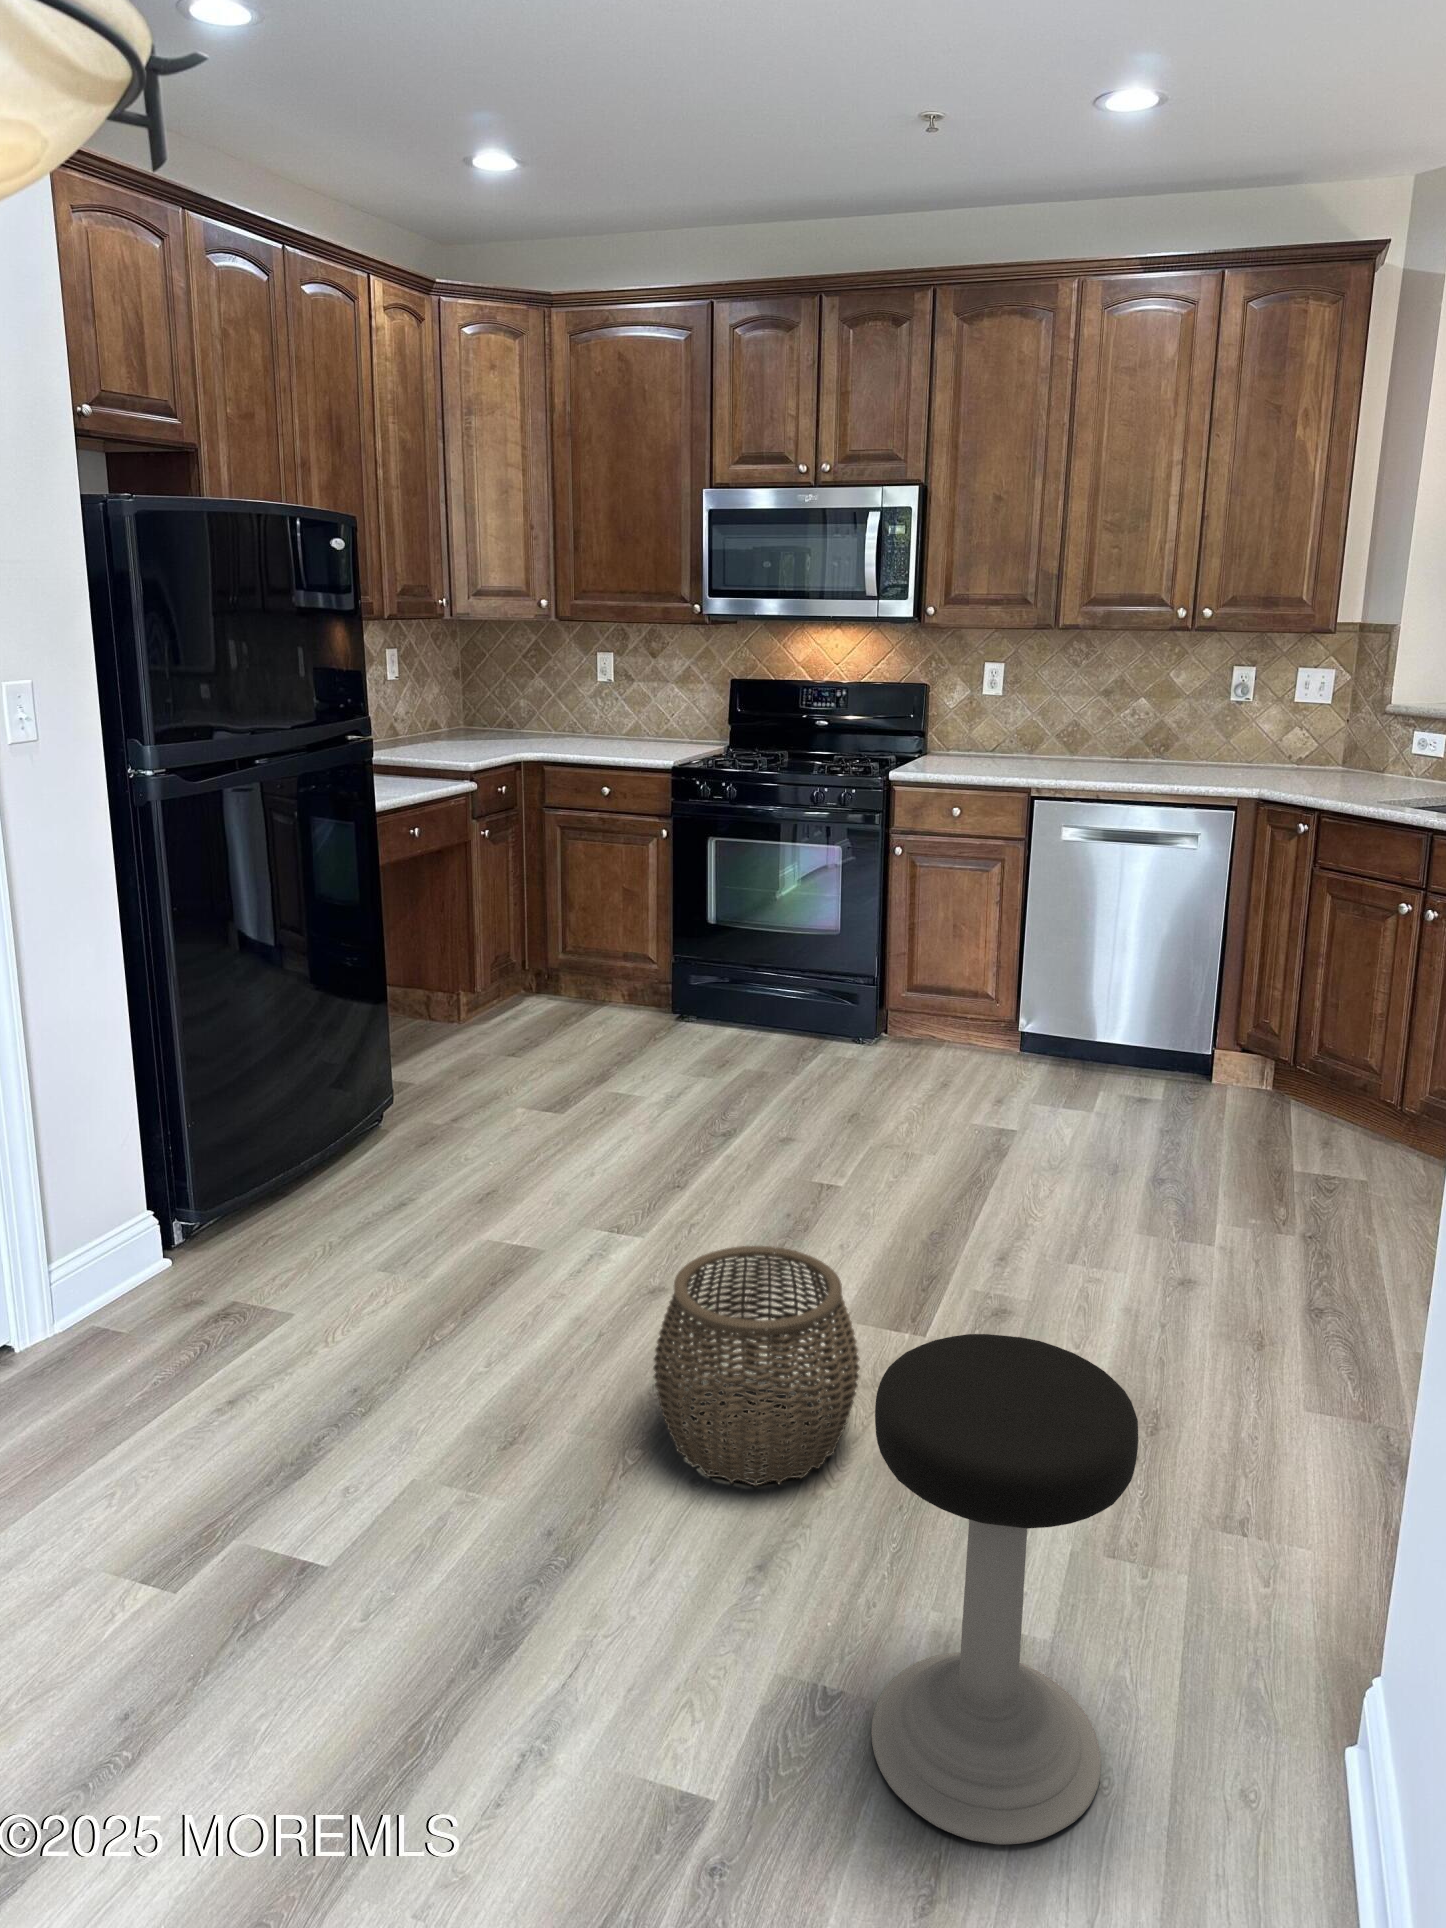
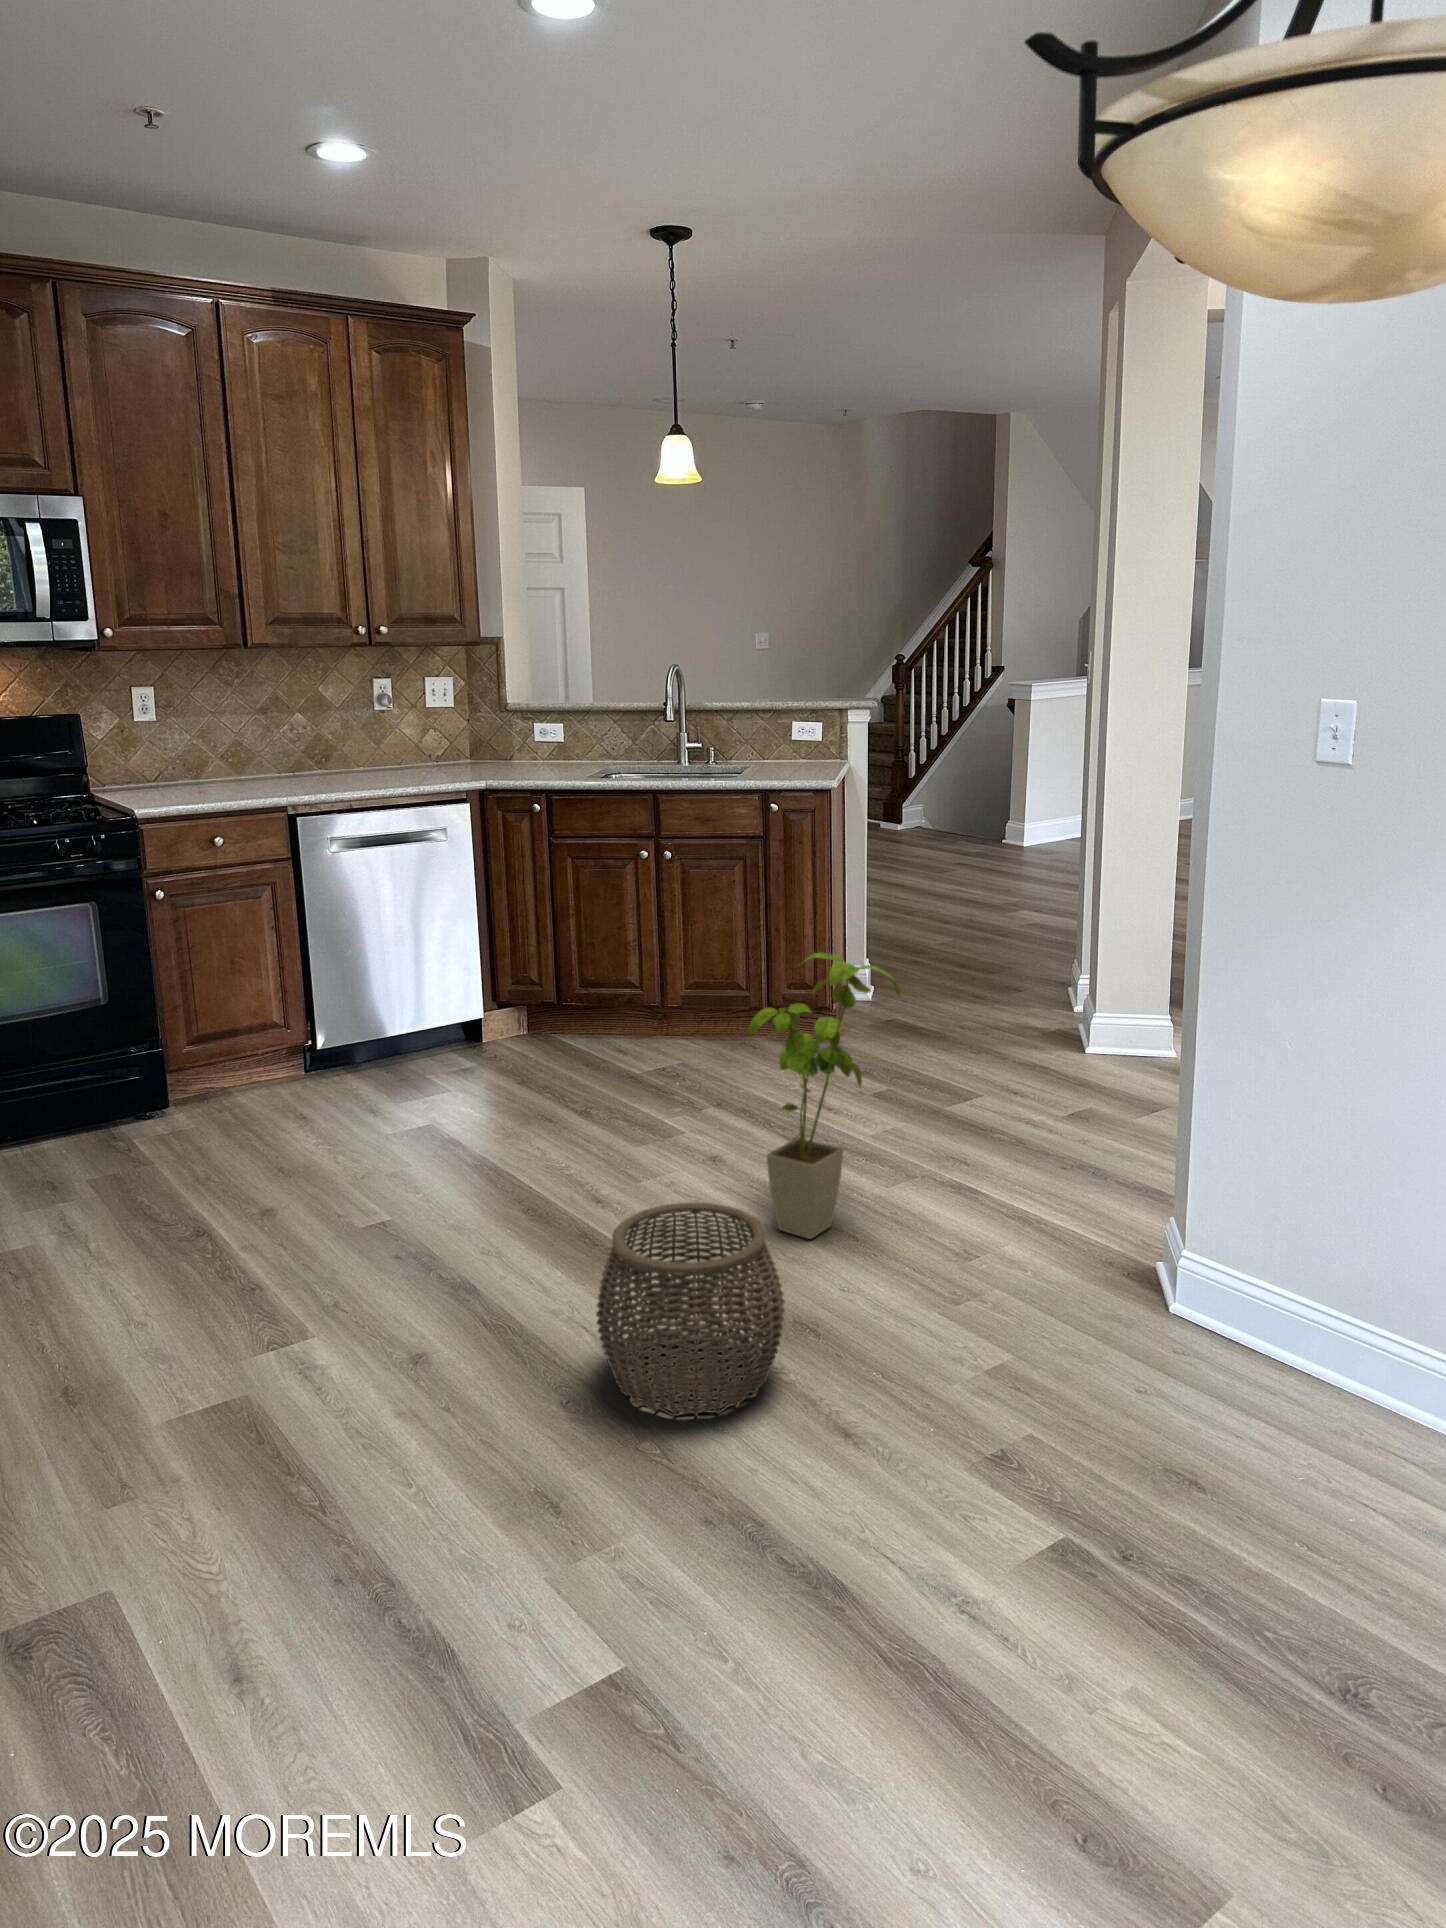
house plant: none [1067,1053,1266,1408] -> present [749,953,900,1239]
stool: present [871,1334,1138,1844] -> none [994,1119,1179,1451]

